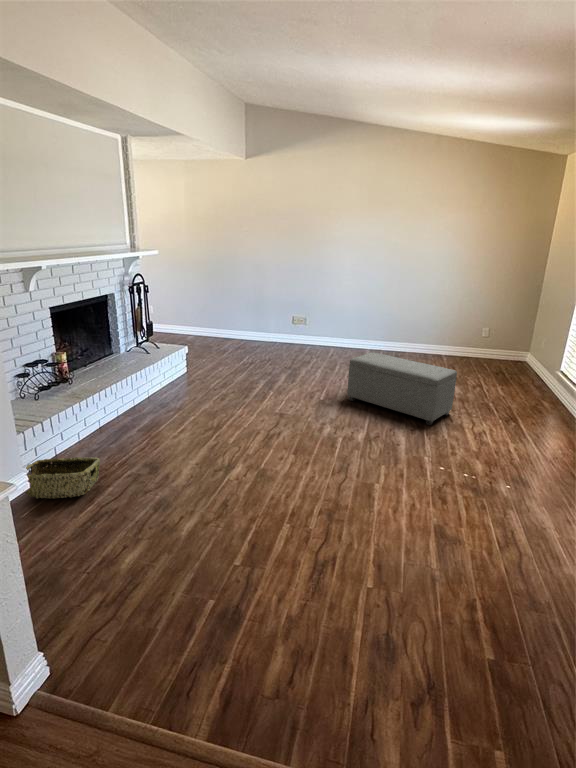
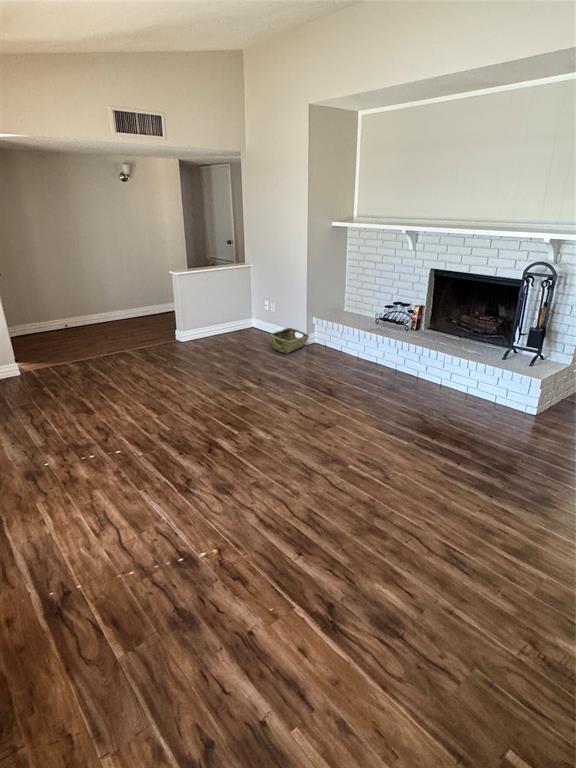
ottoman: present [347,352,457,425] -> none [162,422,352,548]

